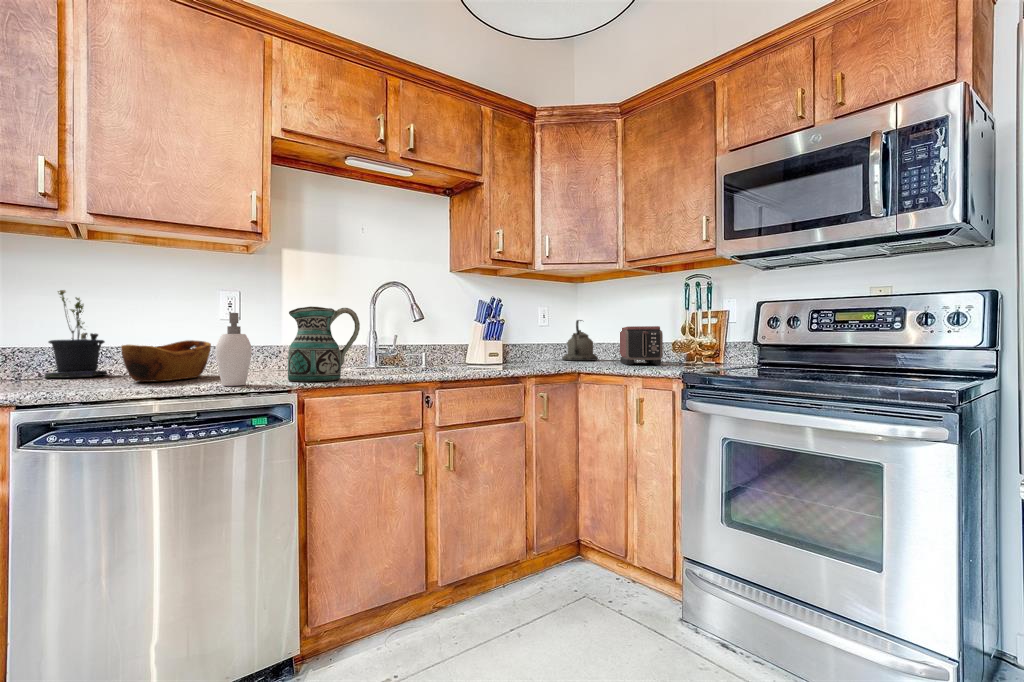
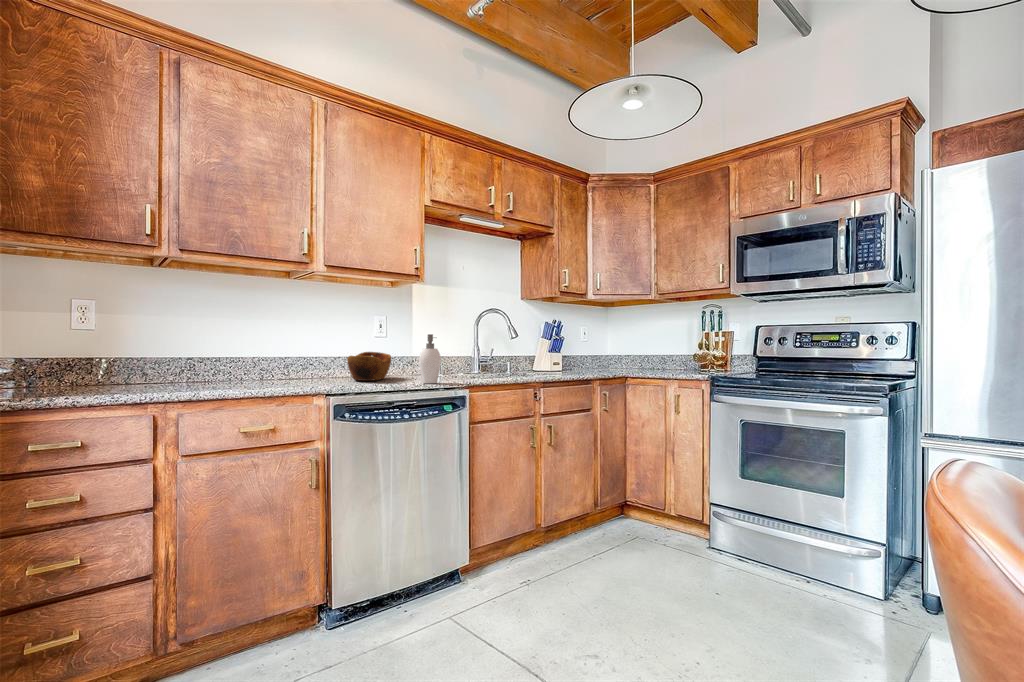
potted plant: present [38,290,108,378] -> none [267,316,315,378]
ceramic pitcher: present [288,306,360,381] -> none [451,329,497,381]
kettle: present [563,320,598,361] -> none [598,335,626,367]
toaster: present [620,326,663,365] -> none [645,341,682,371]

